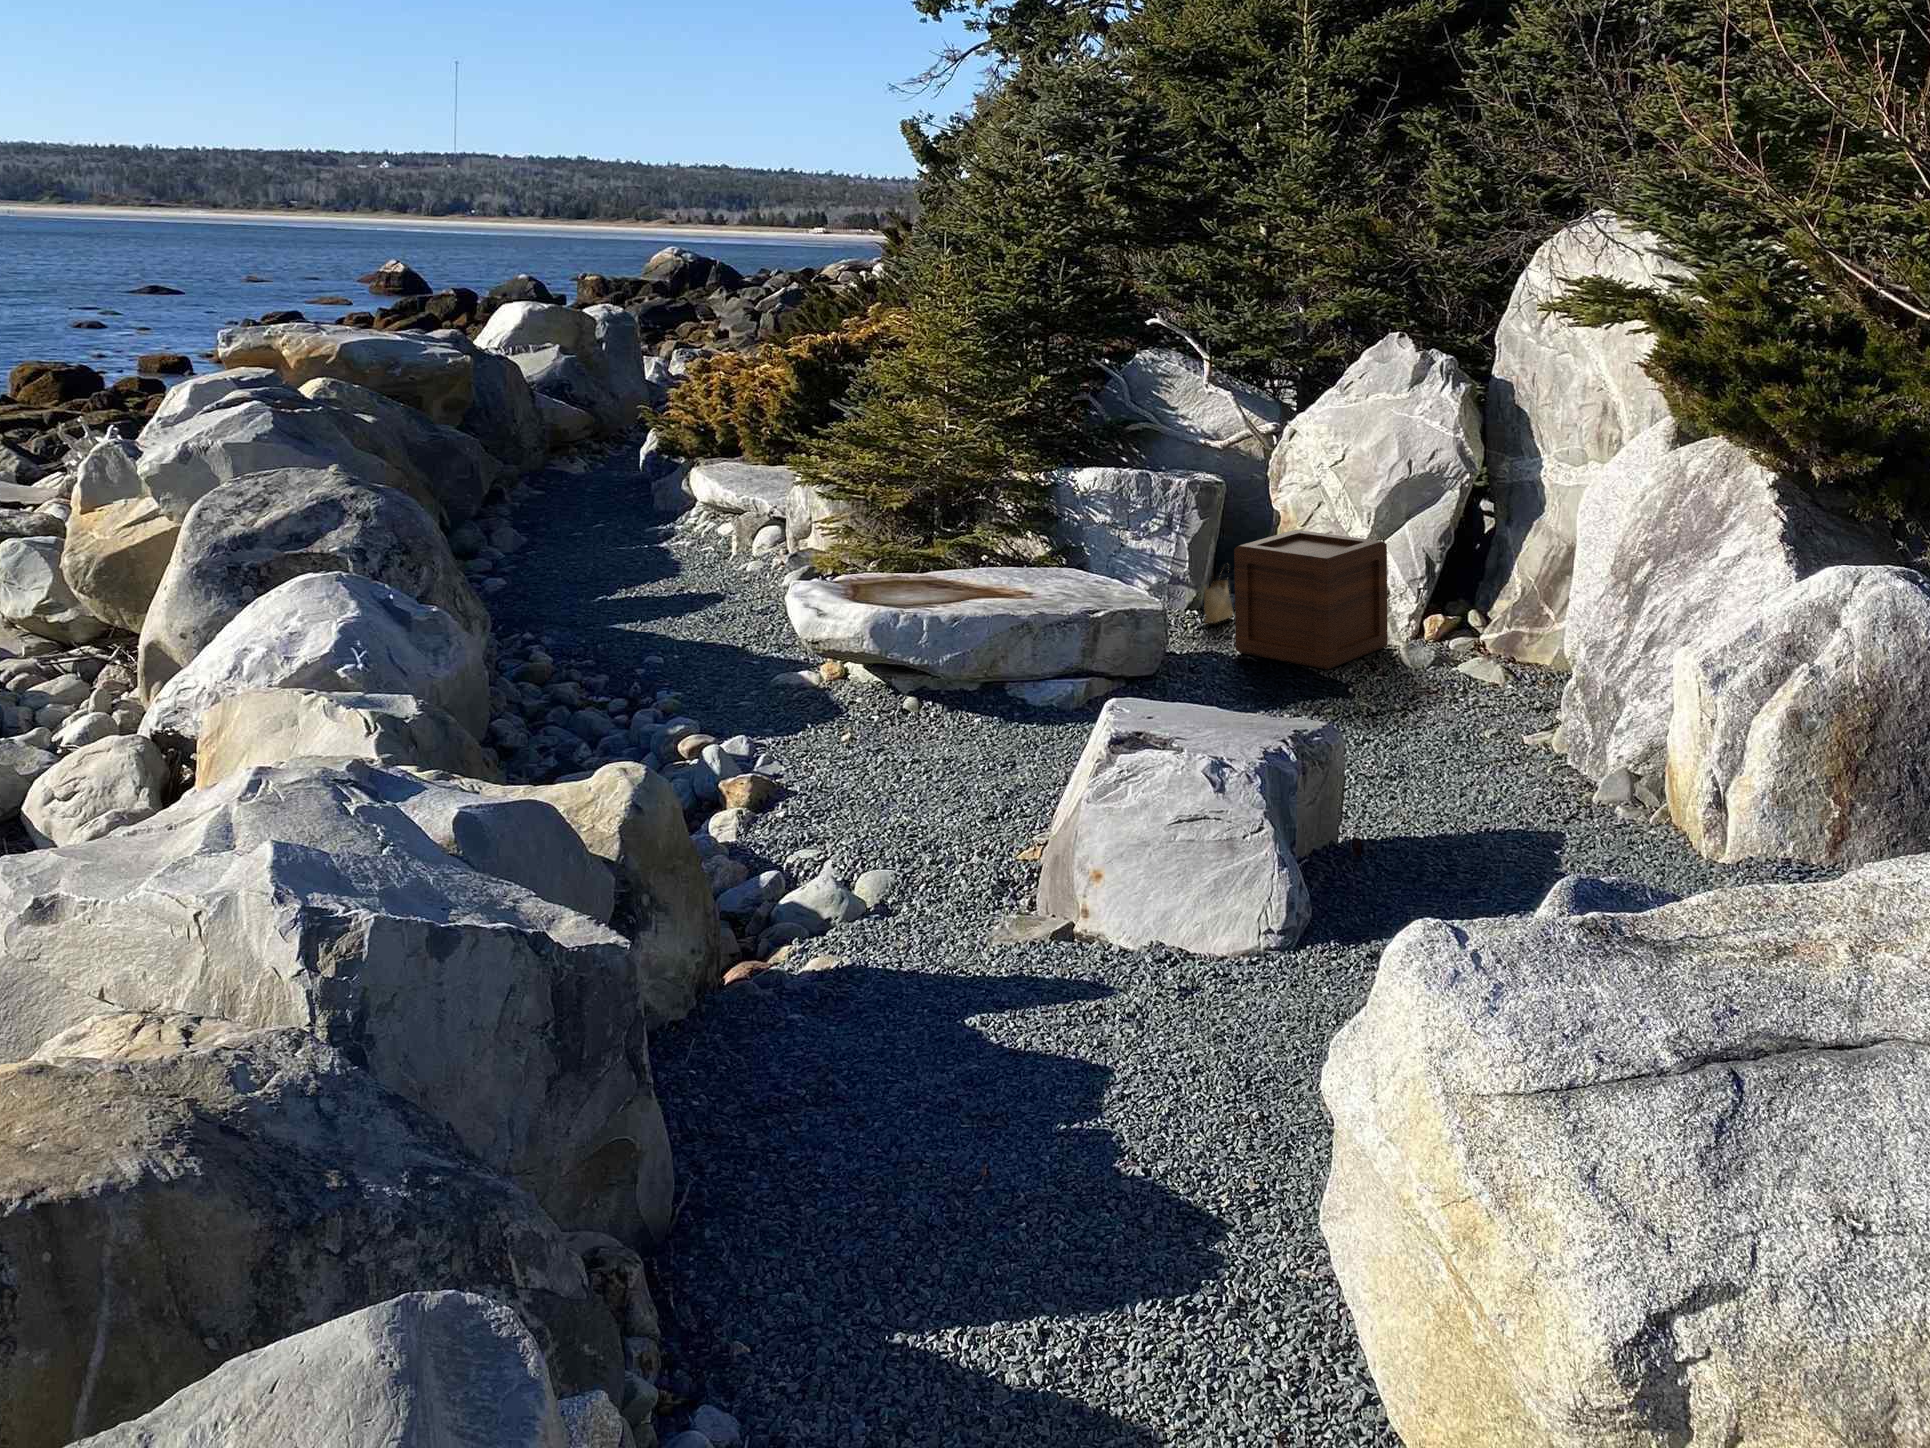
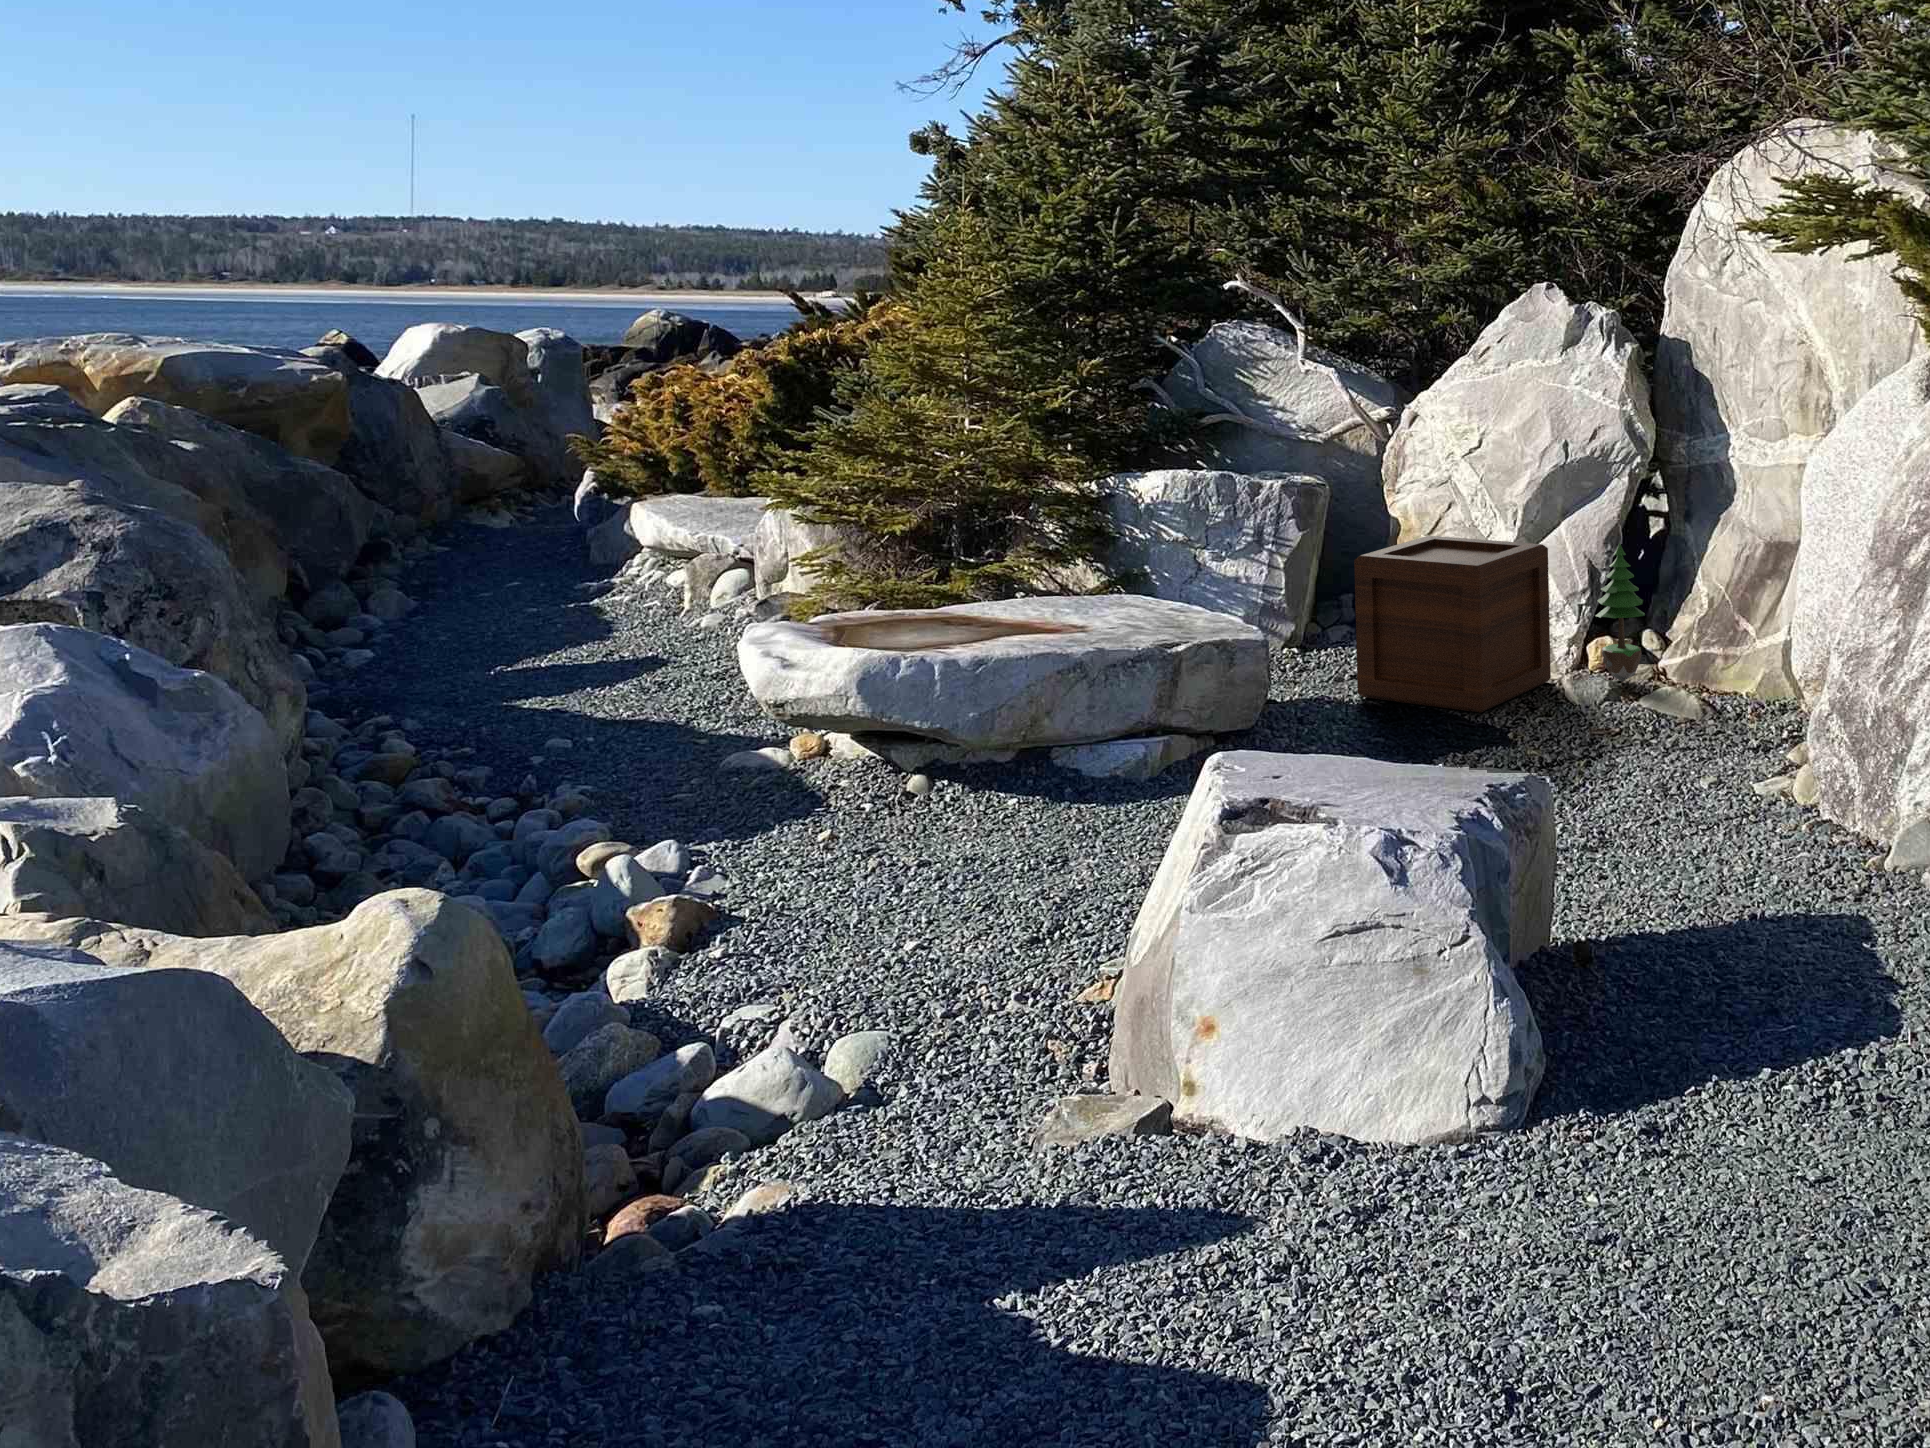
potted tree: none [1423,542,1463,650] -> present [1596,543,1645,682]
woven basket: present [1204,580,1234,623] -> none [1309,584,1348,663]

